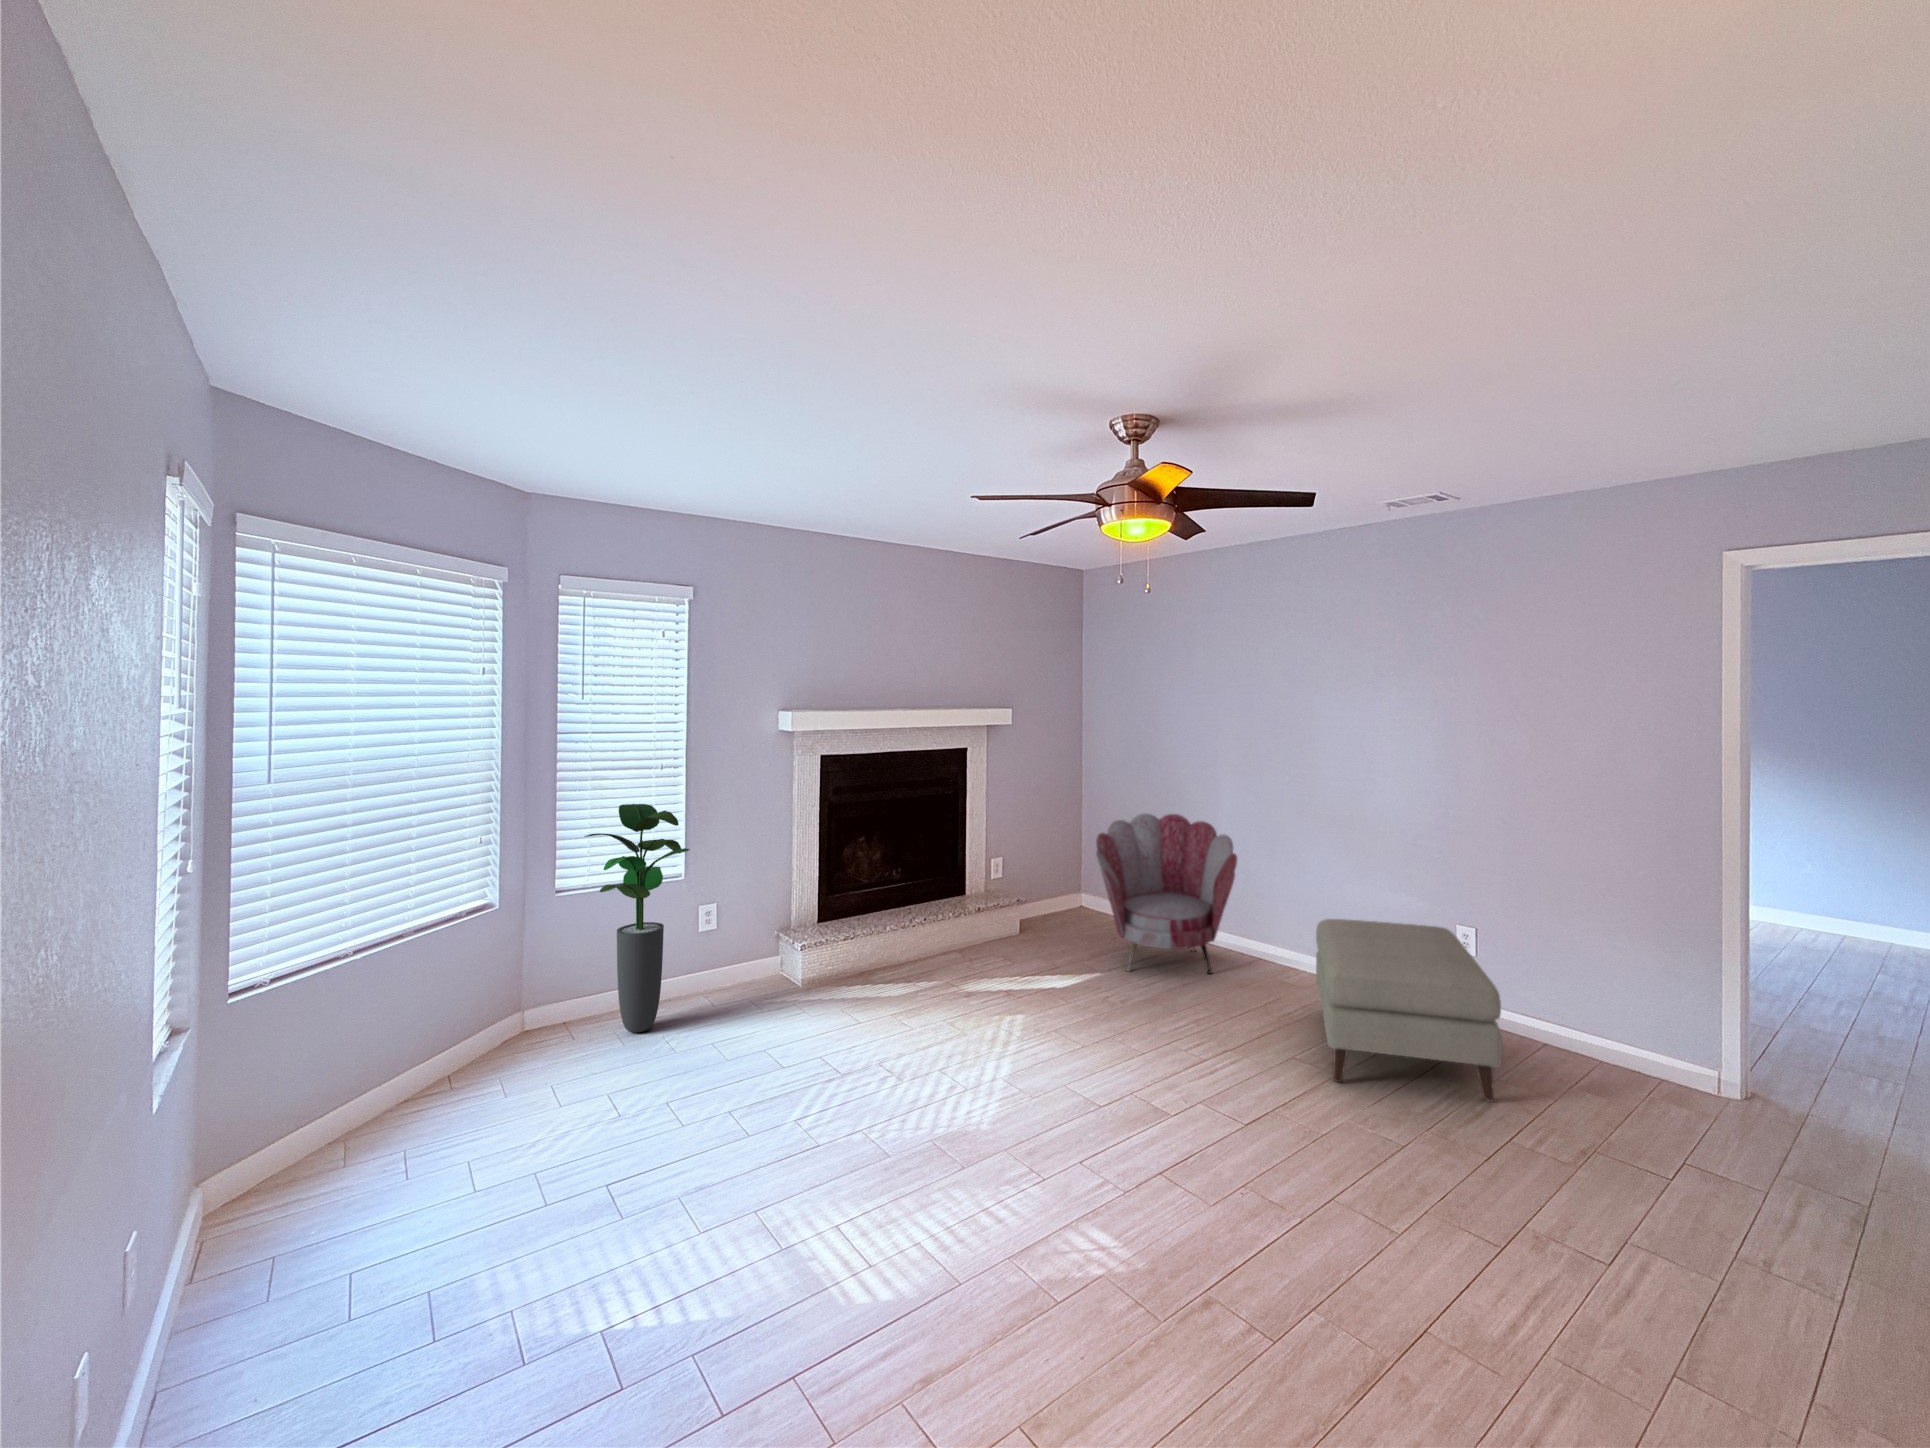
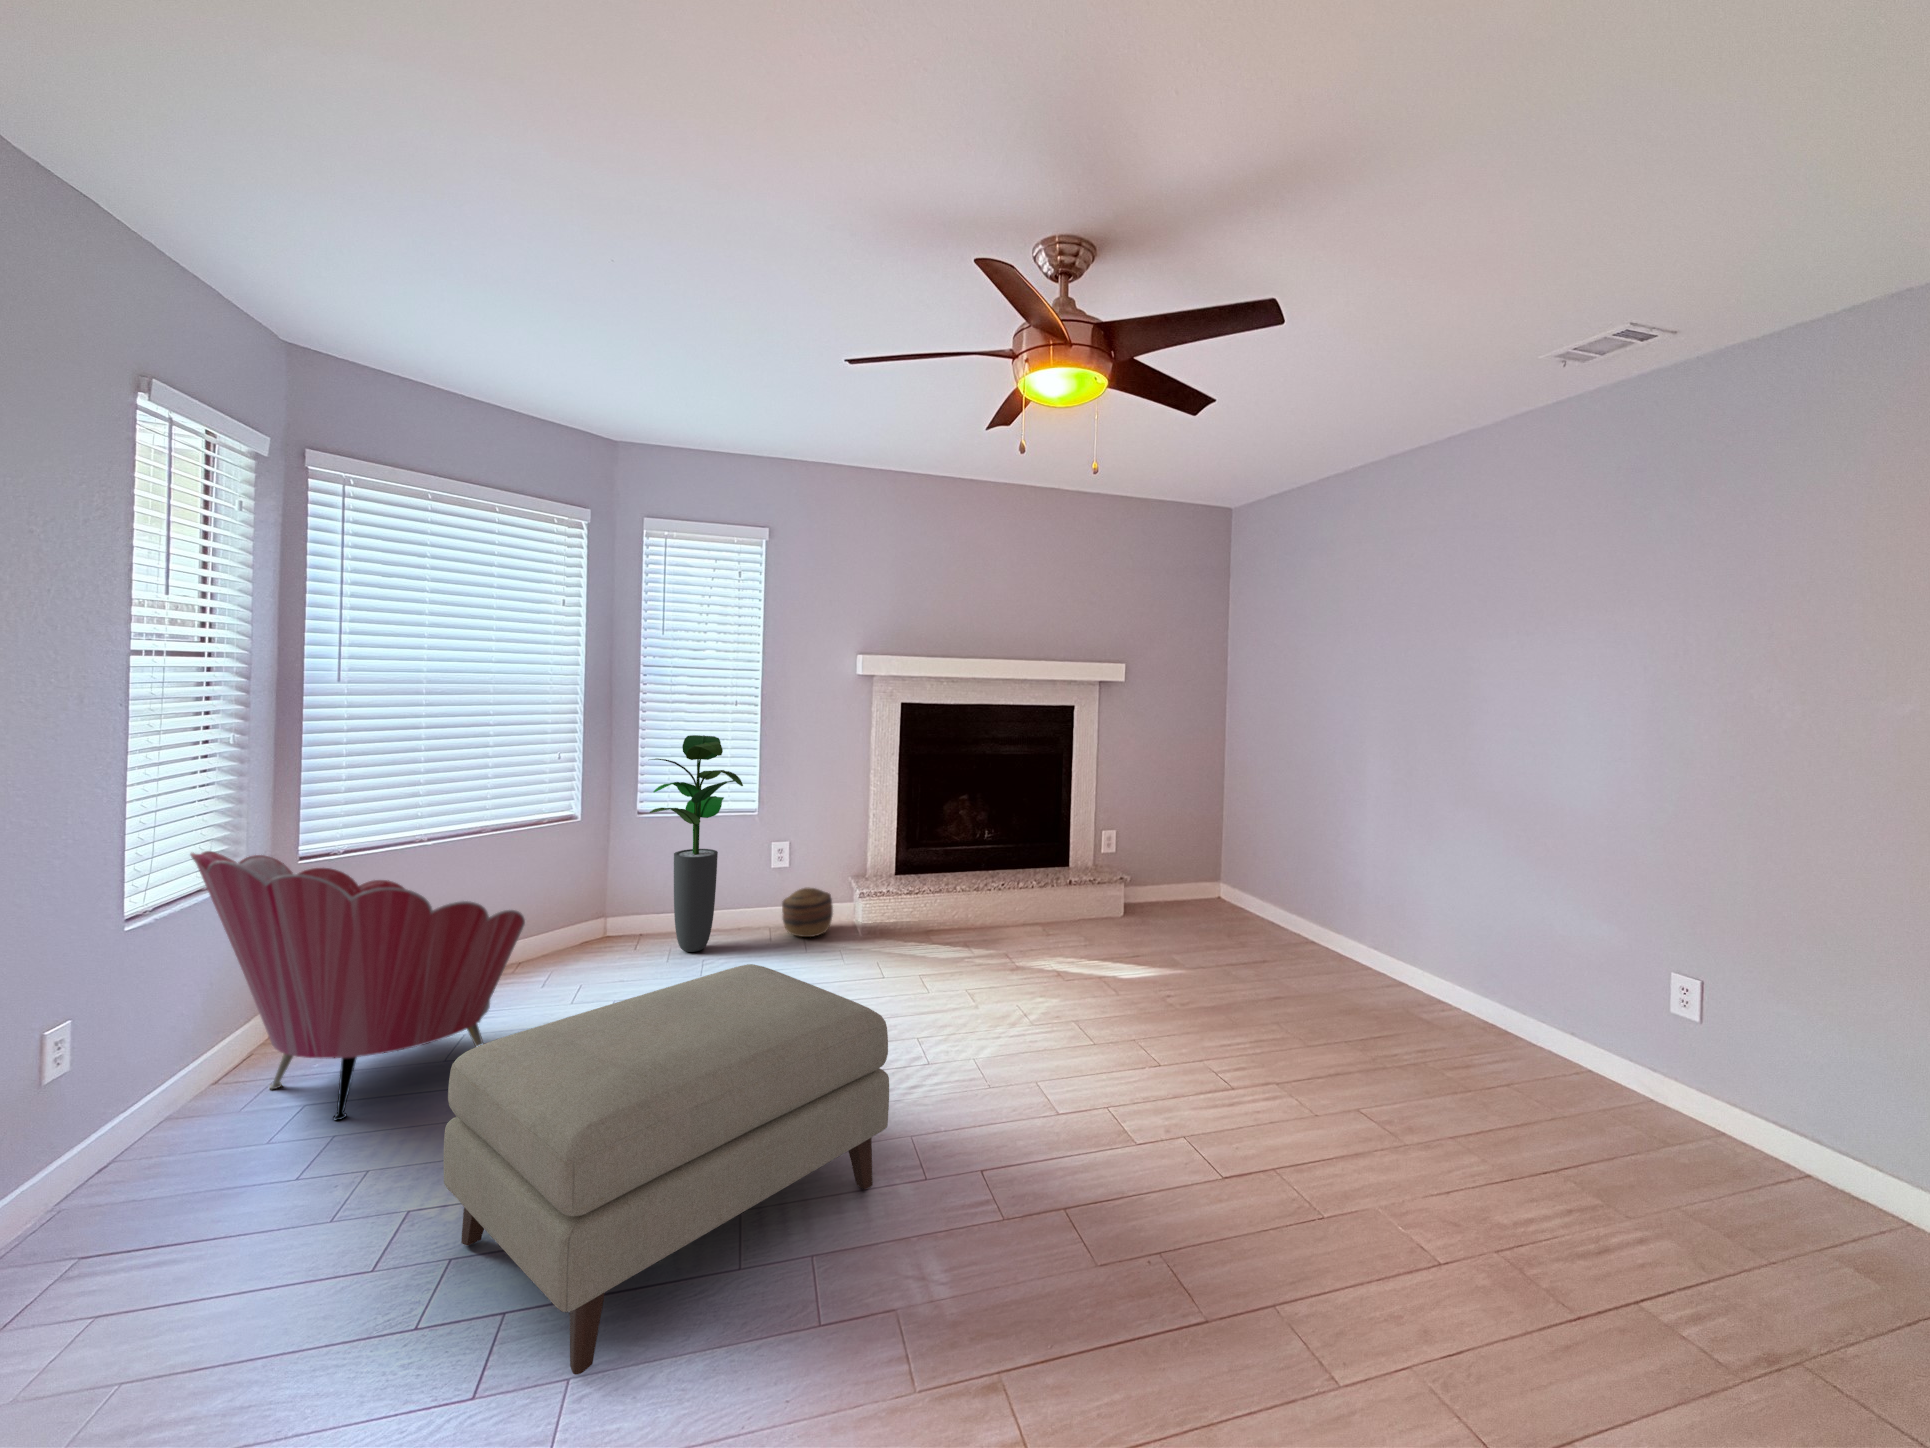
armchair: present [1096,813,1237,974] -> present [190,851,525,1120]
ottoman: present [1316,919,1502,1102] -> present [444,964,889,1375]
basket: none [719,948,772,999] -> present [782,888,833,937]

